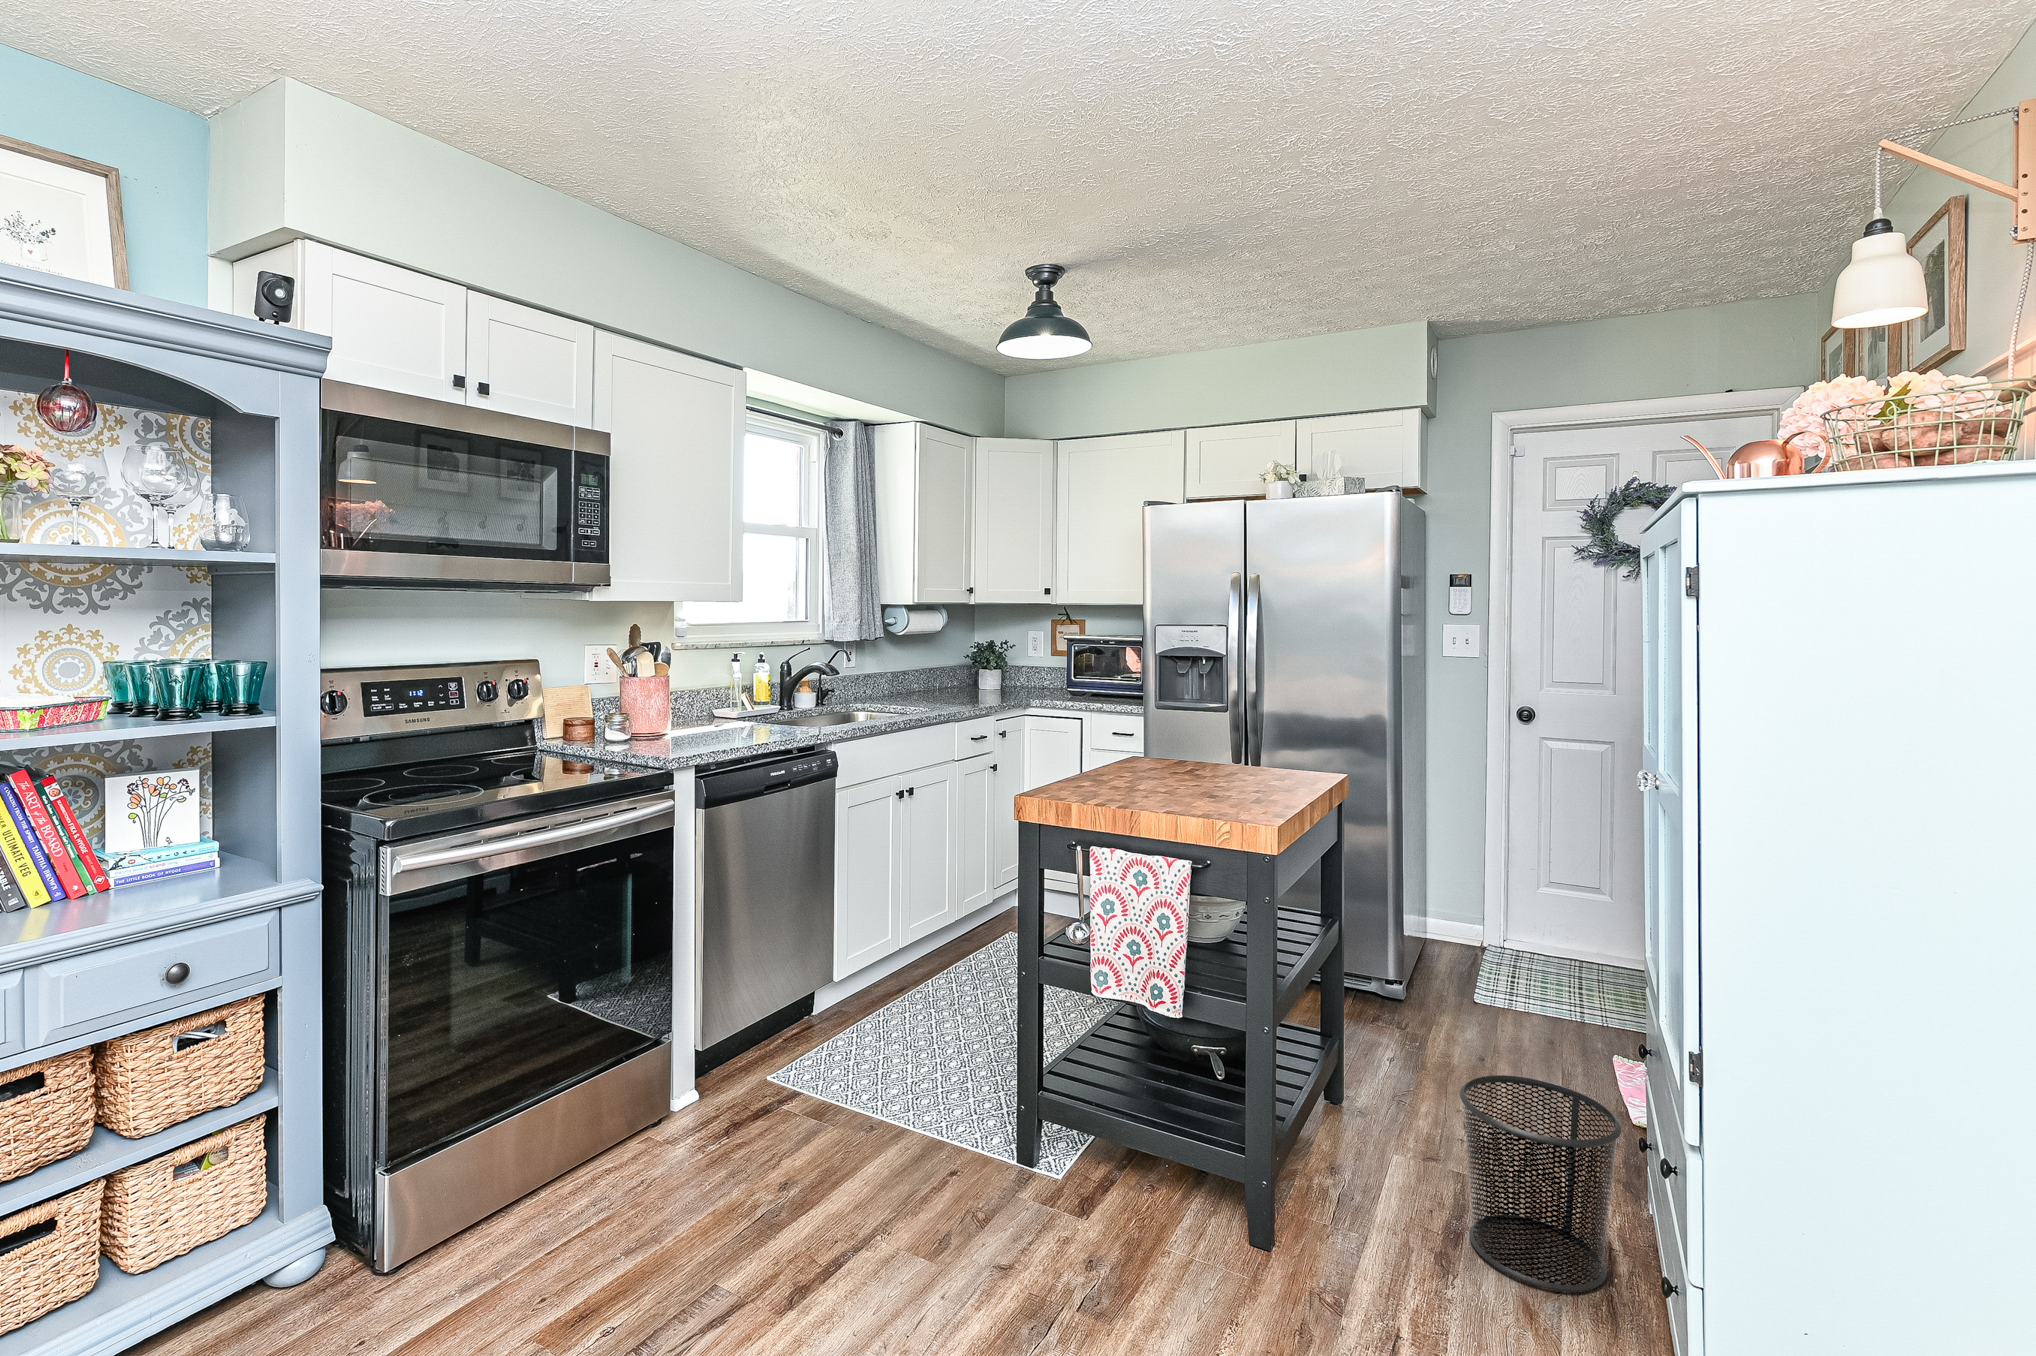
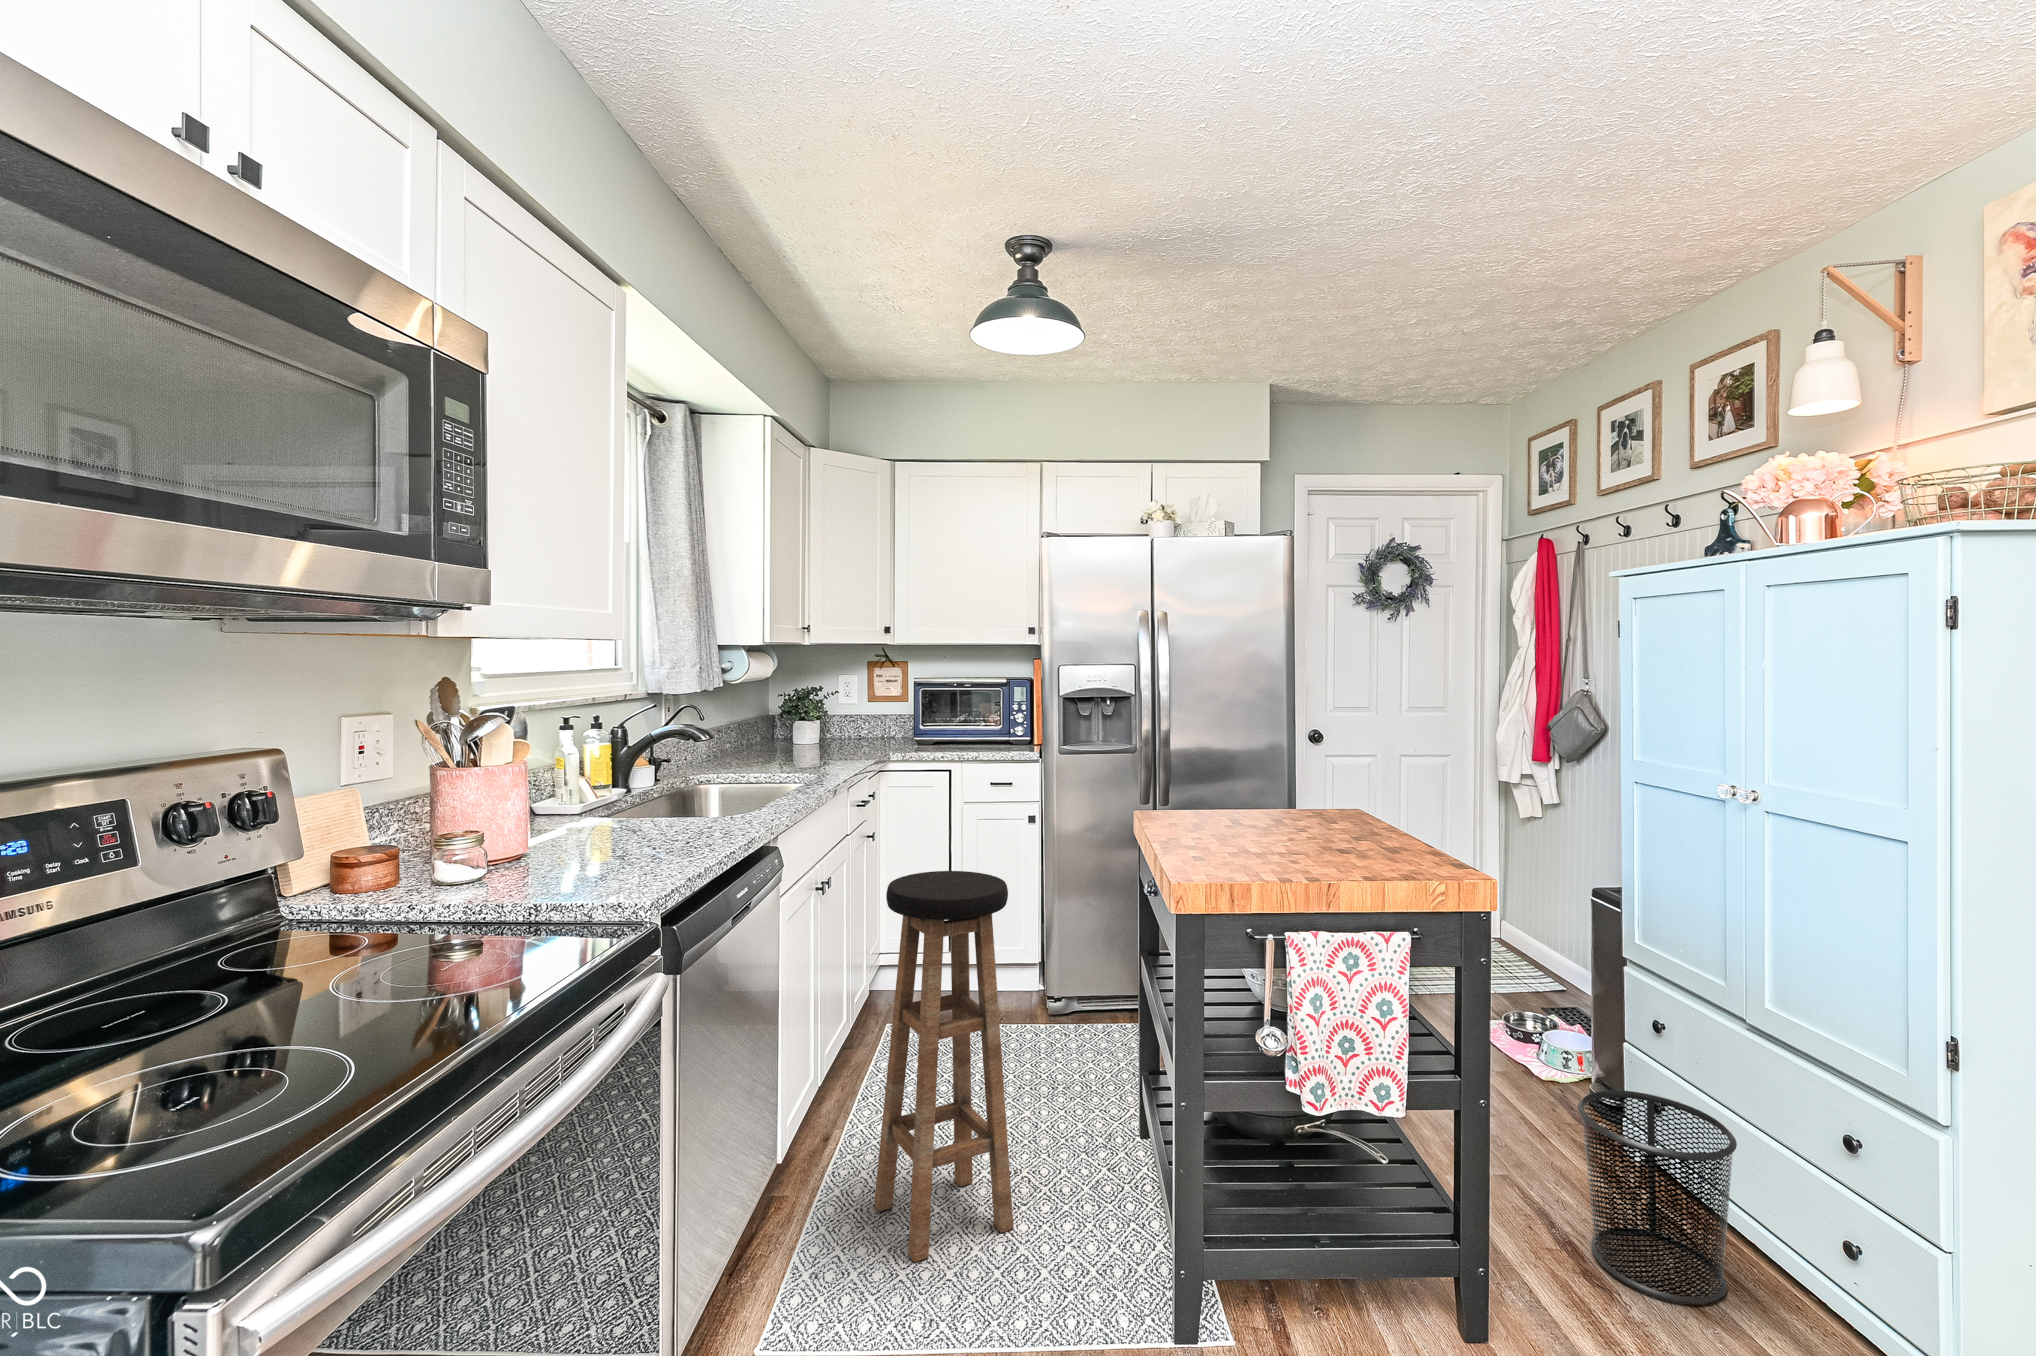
bar stool: none [886,789,982,1071] -> present [874,871,1014,1262]

